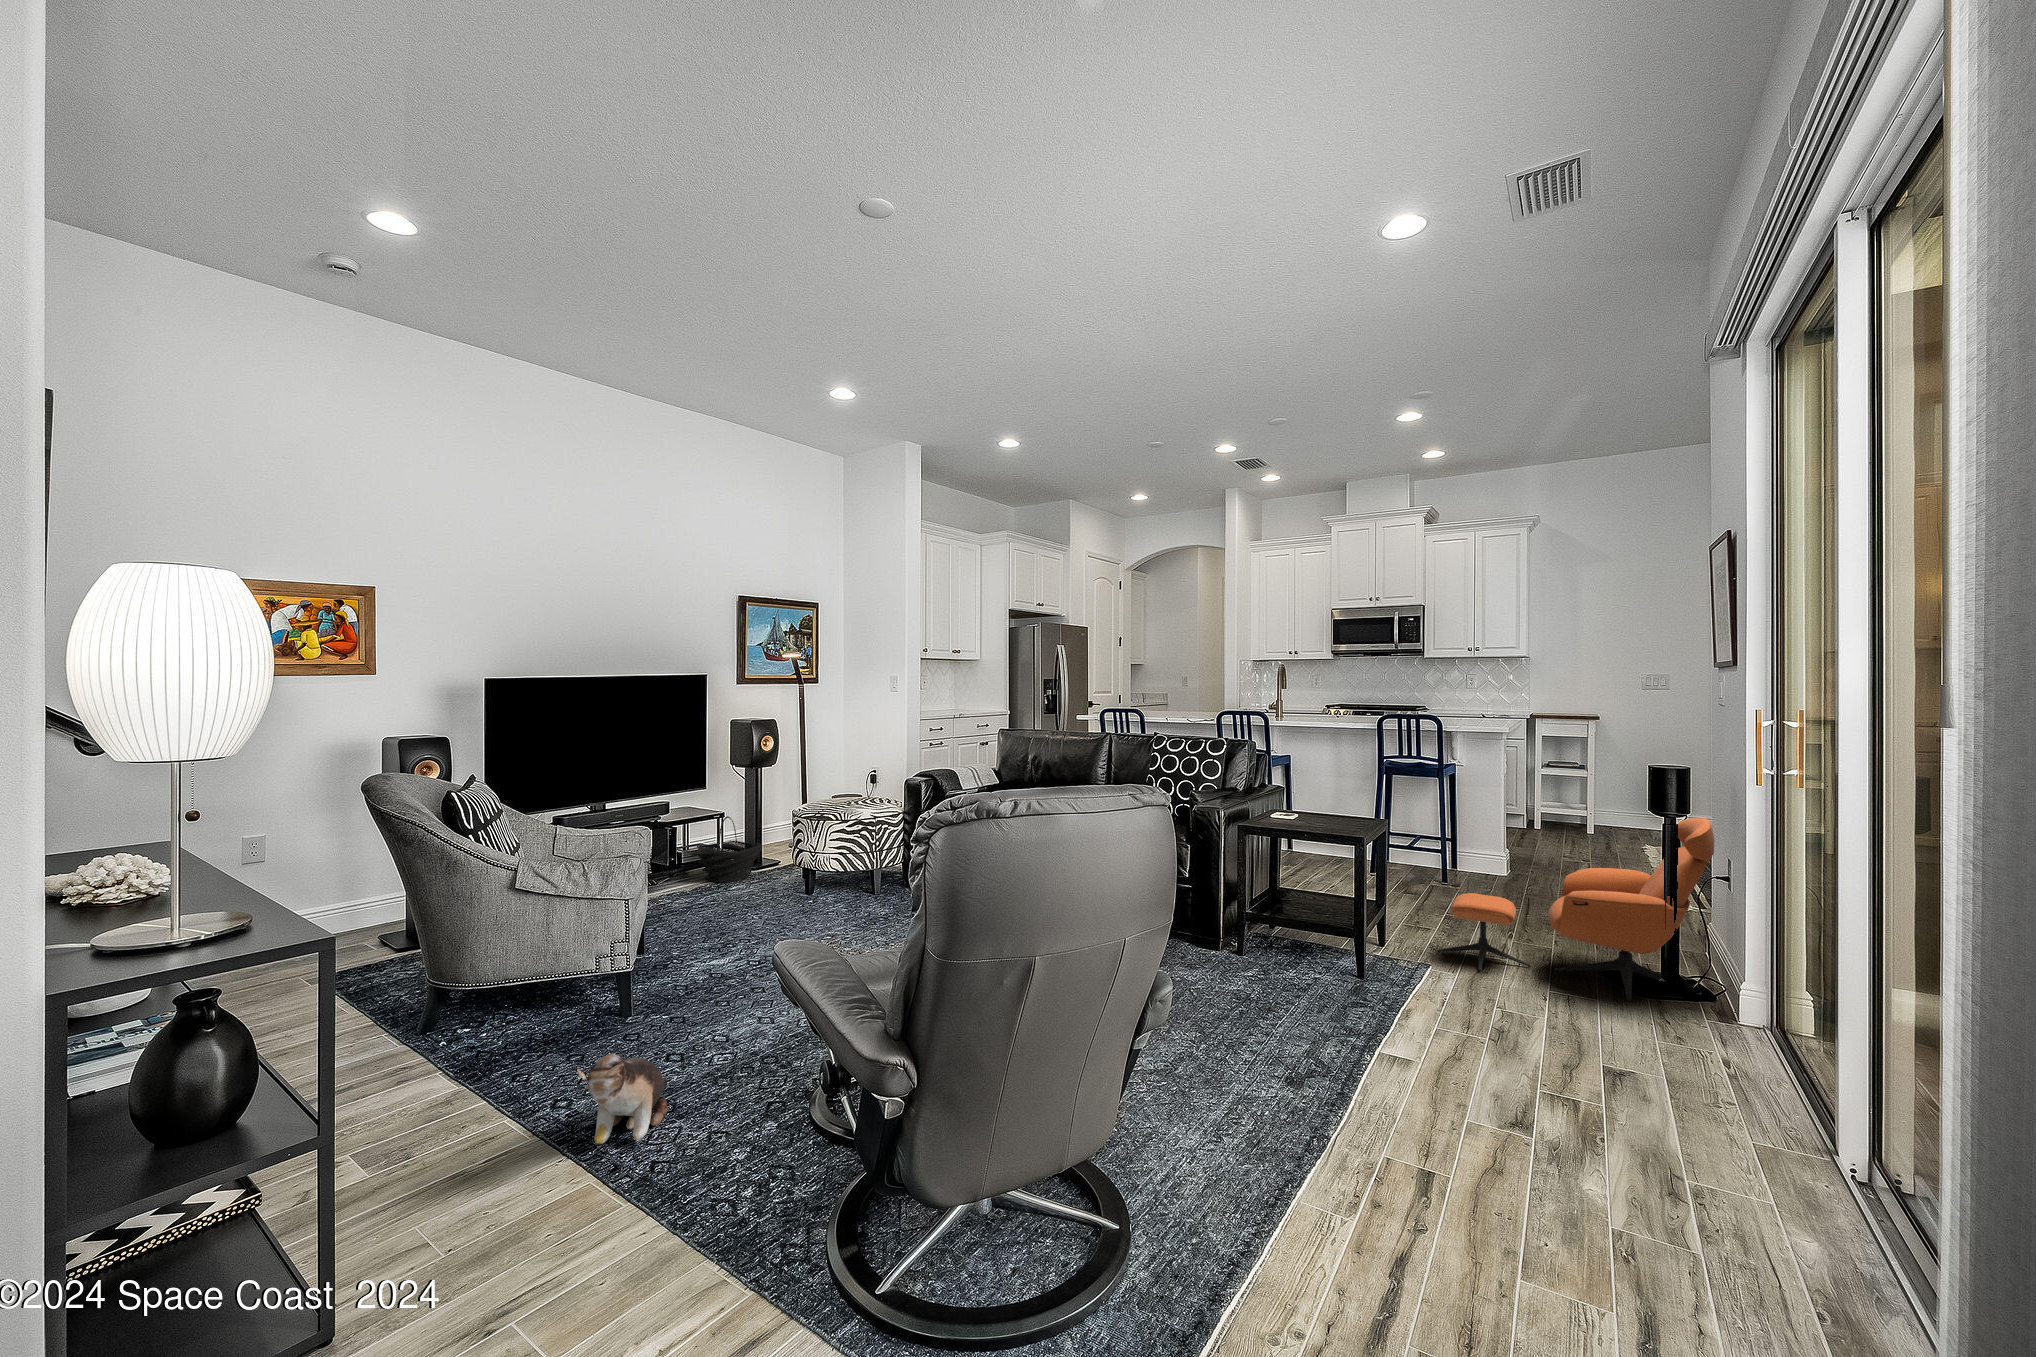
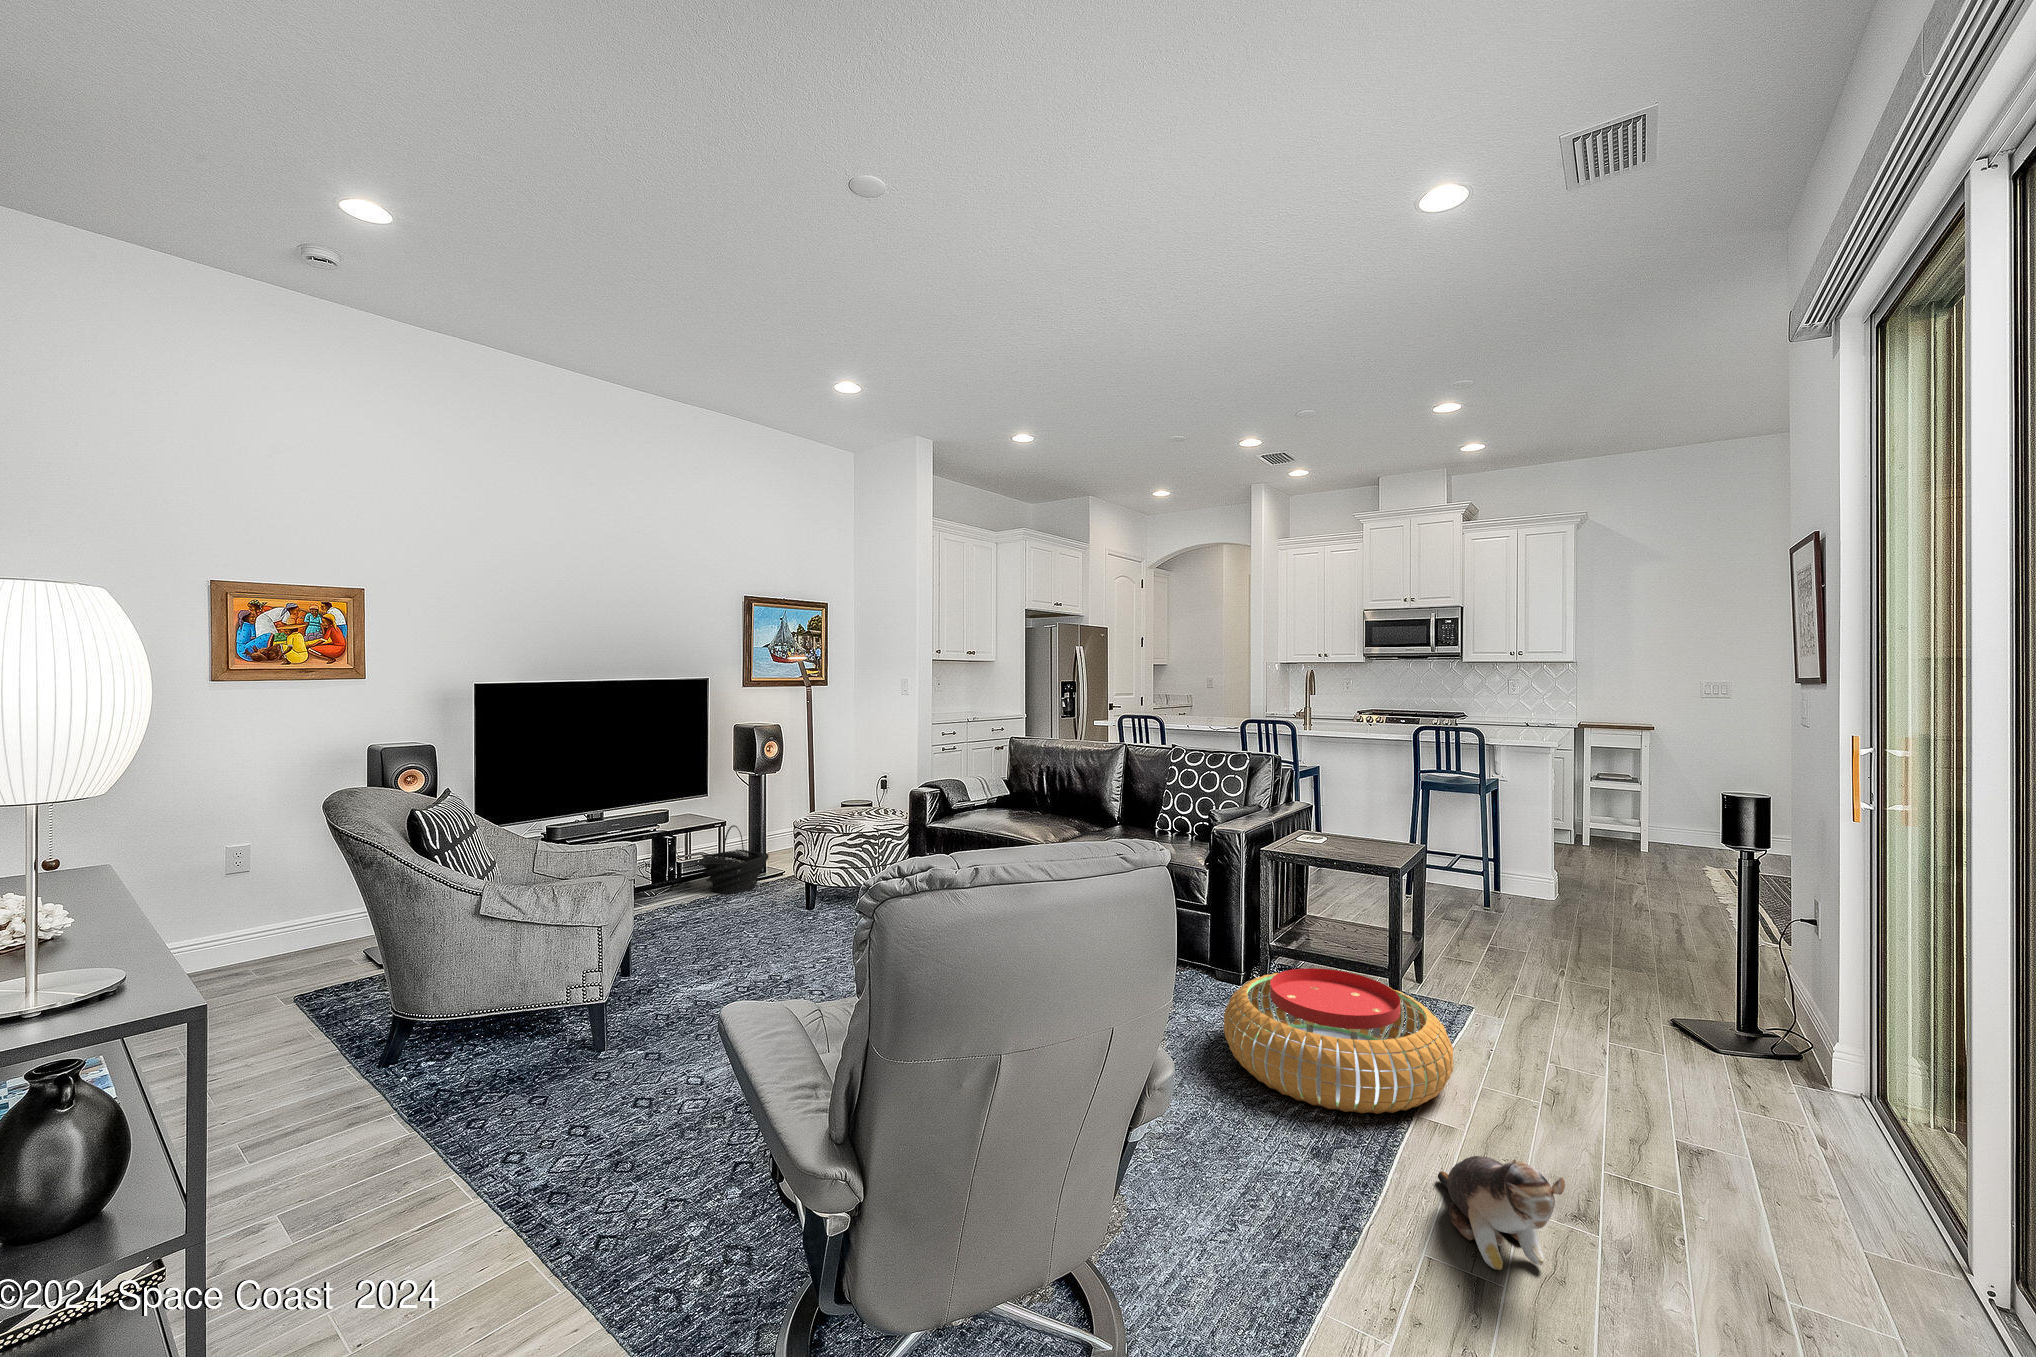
lounge chair: present [1438,818,1715,1002] -> none [1478,851,1797,1056]
pouf: none [1206,930,1412,1052] -> present [1224,968,1453,1114]
plush toy: present [577,1053,668,1144] -> present [1438,1156,1565,1270]

